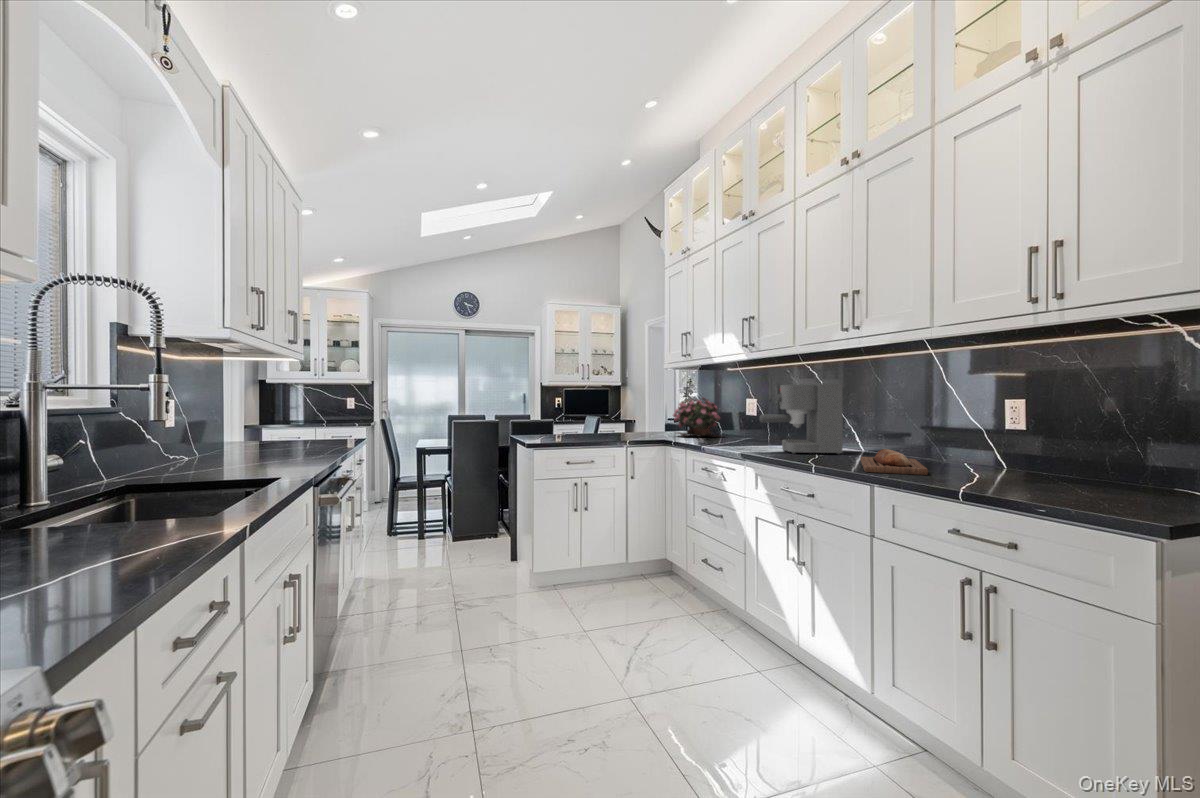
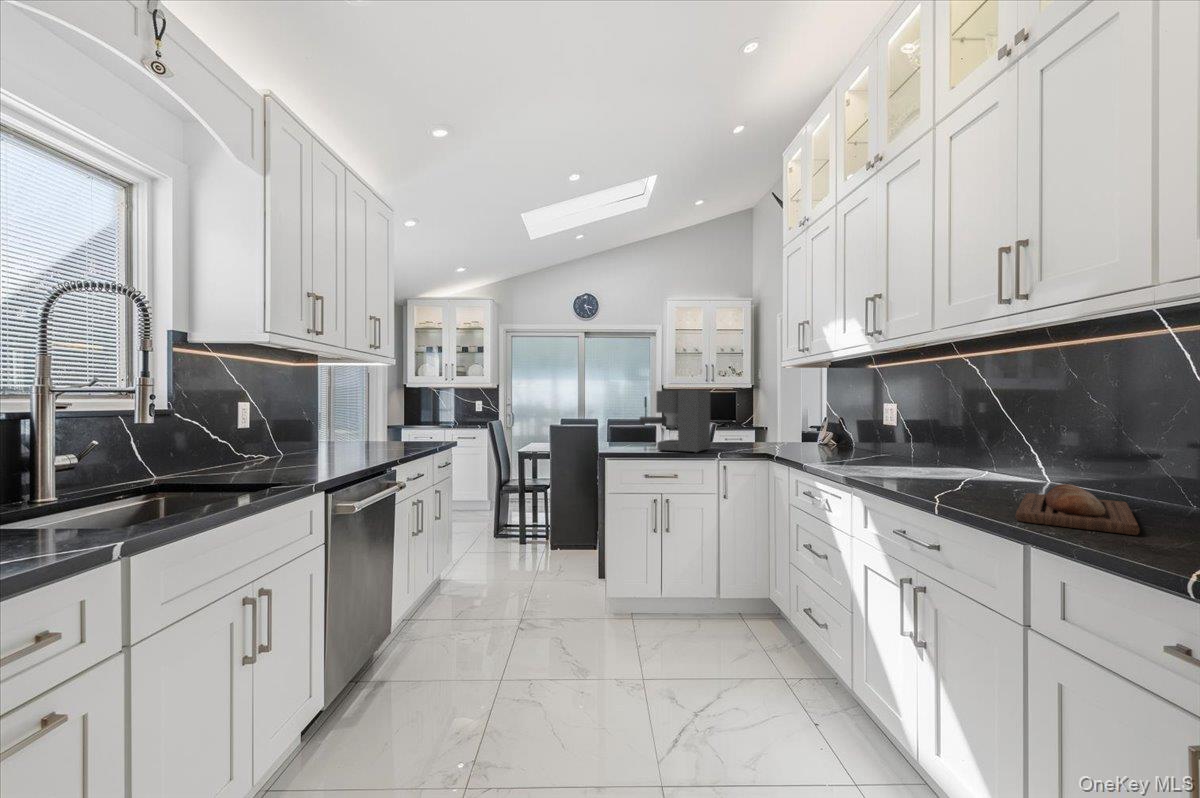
coffee maker: present [760,383,843,454] -> present [640,390,710,453]
potted flower: present [673,398,720,437] -> none [786,401,853,451]

